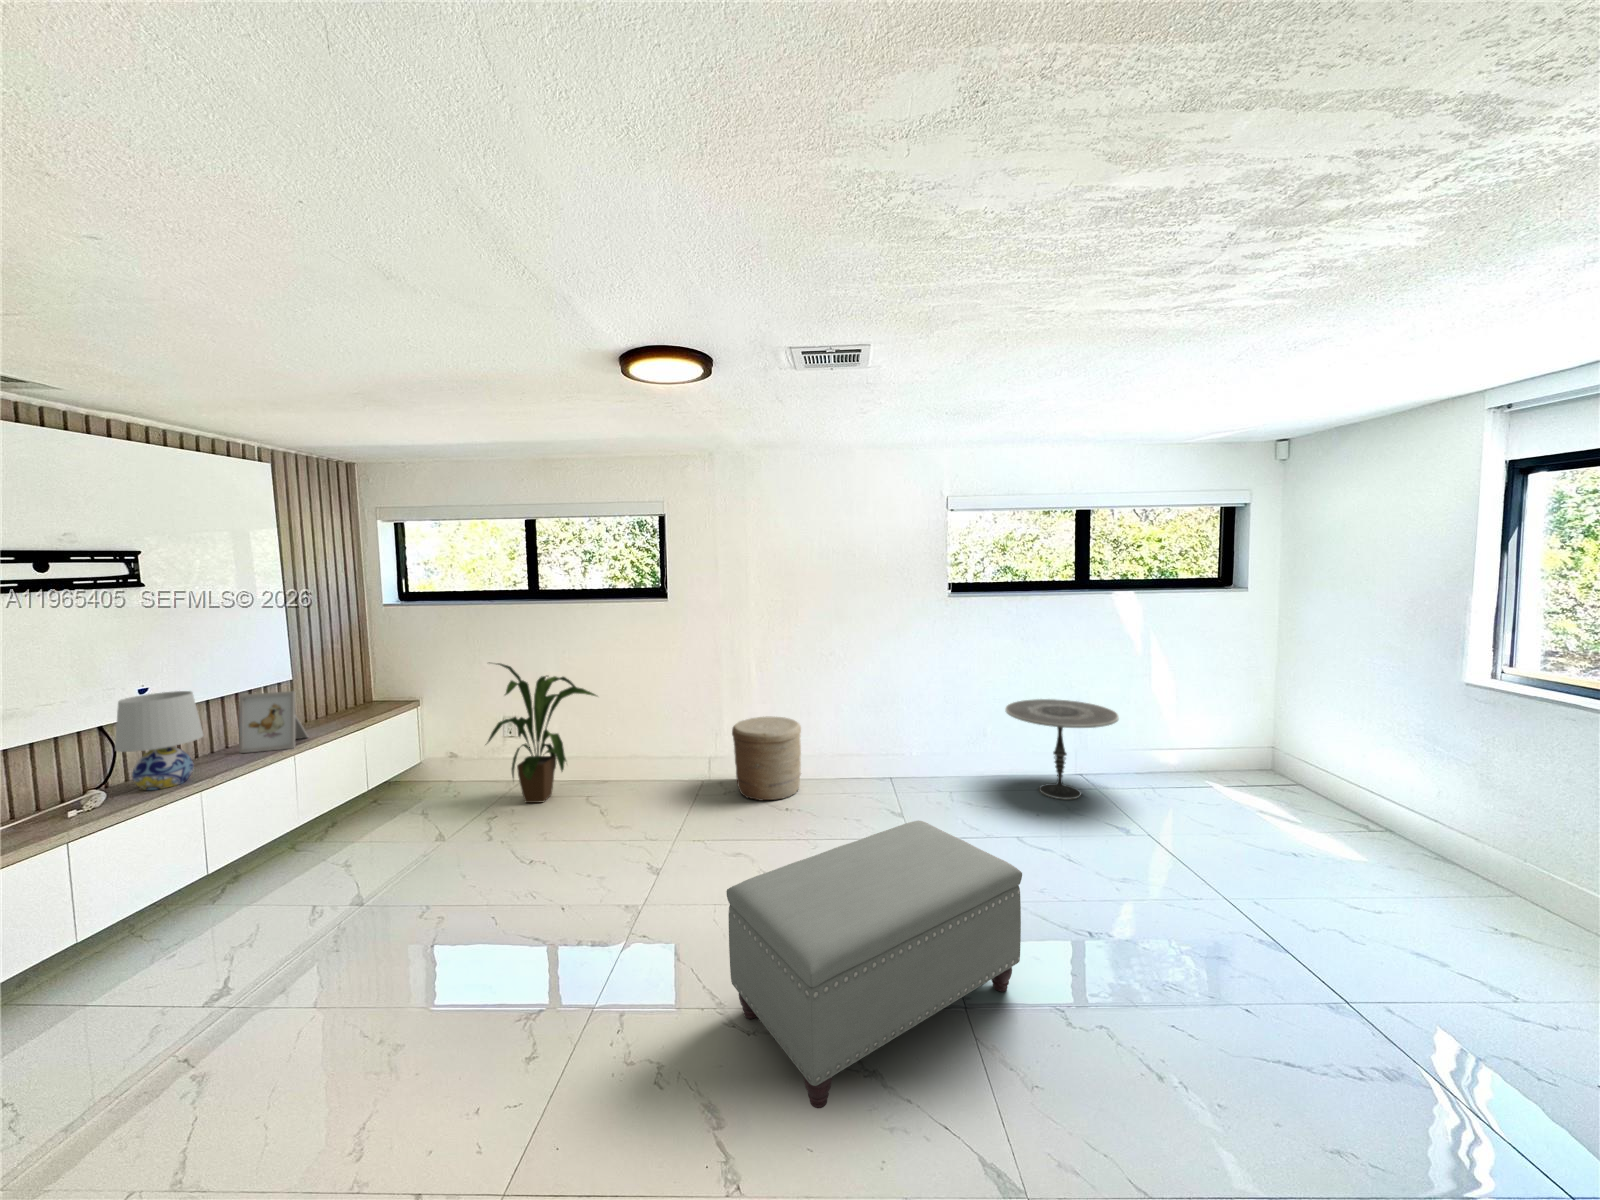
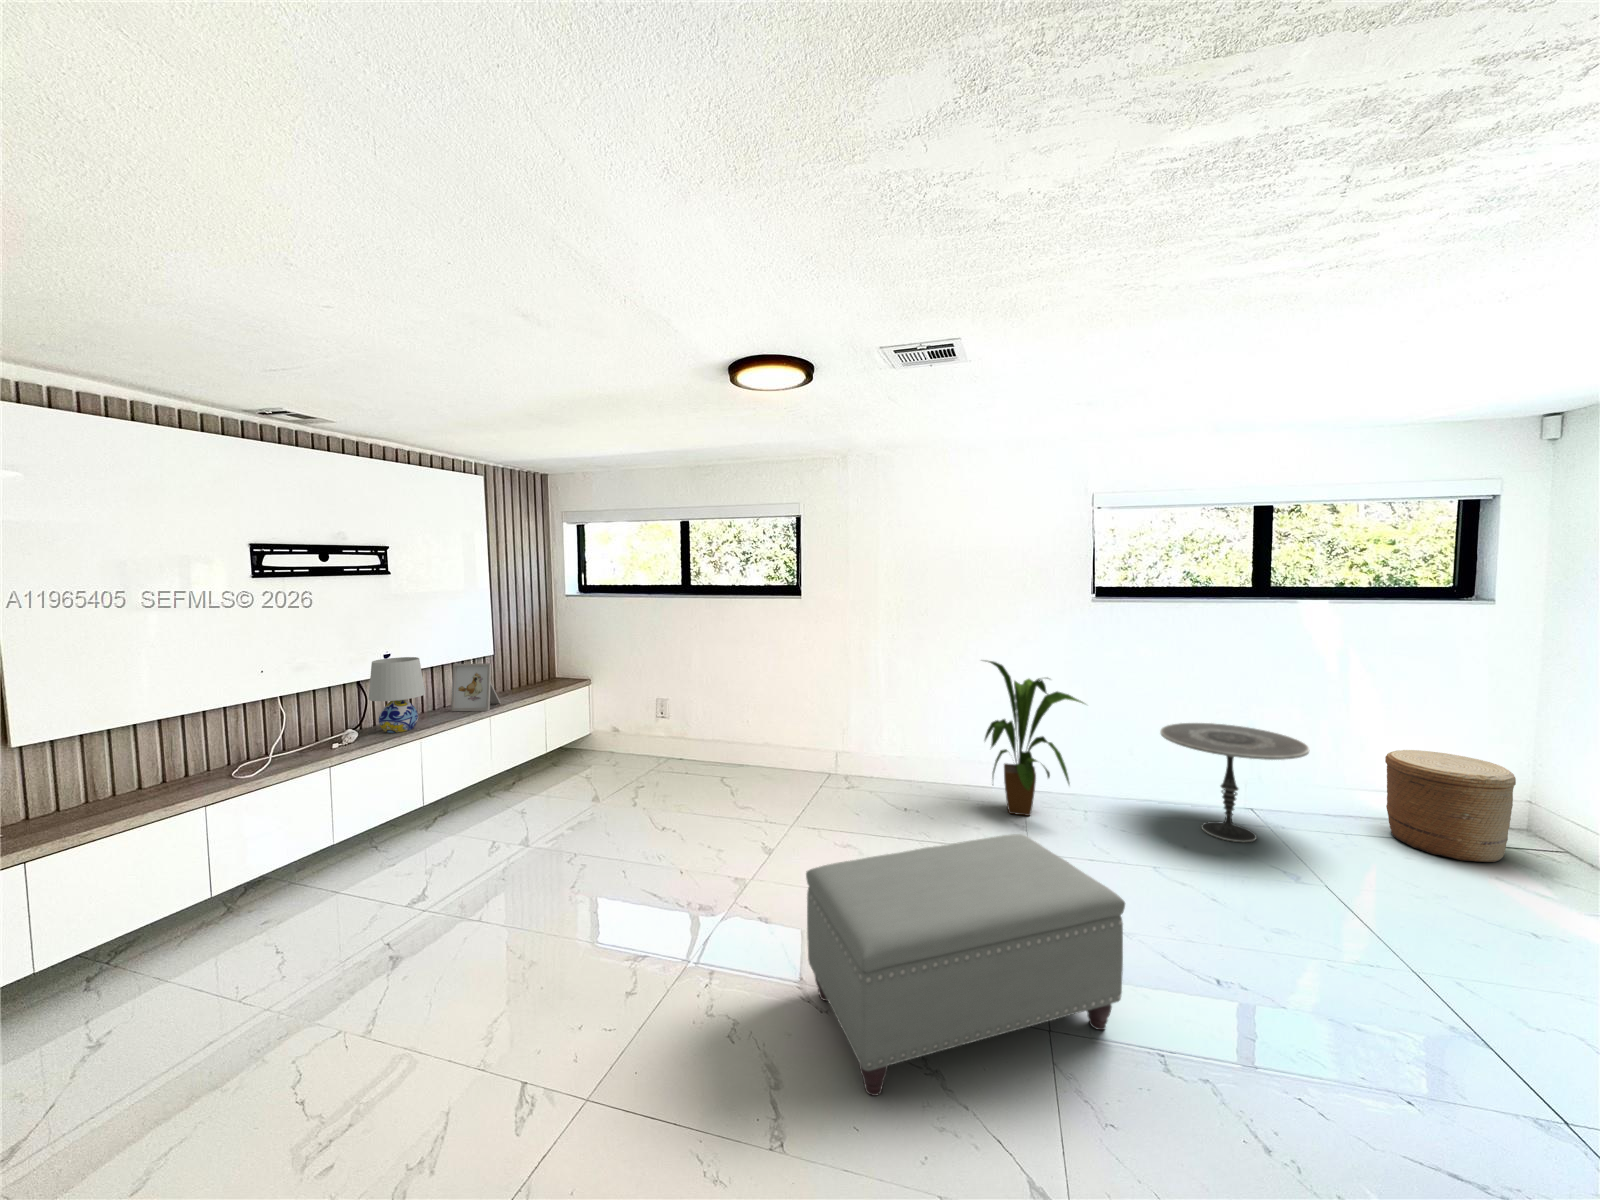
house plant: present [487,663,596,803] -> present [985,661,1084,816]
woven basket: present [732,717,801,801] -> present [1385,750,1516,862]

